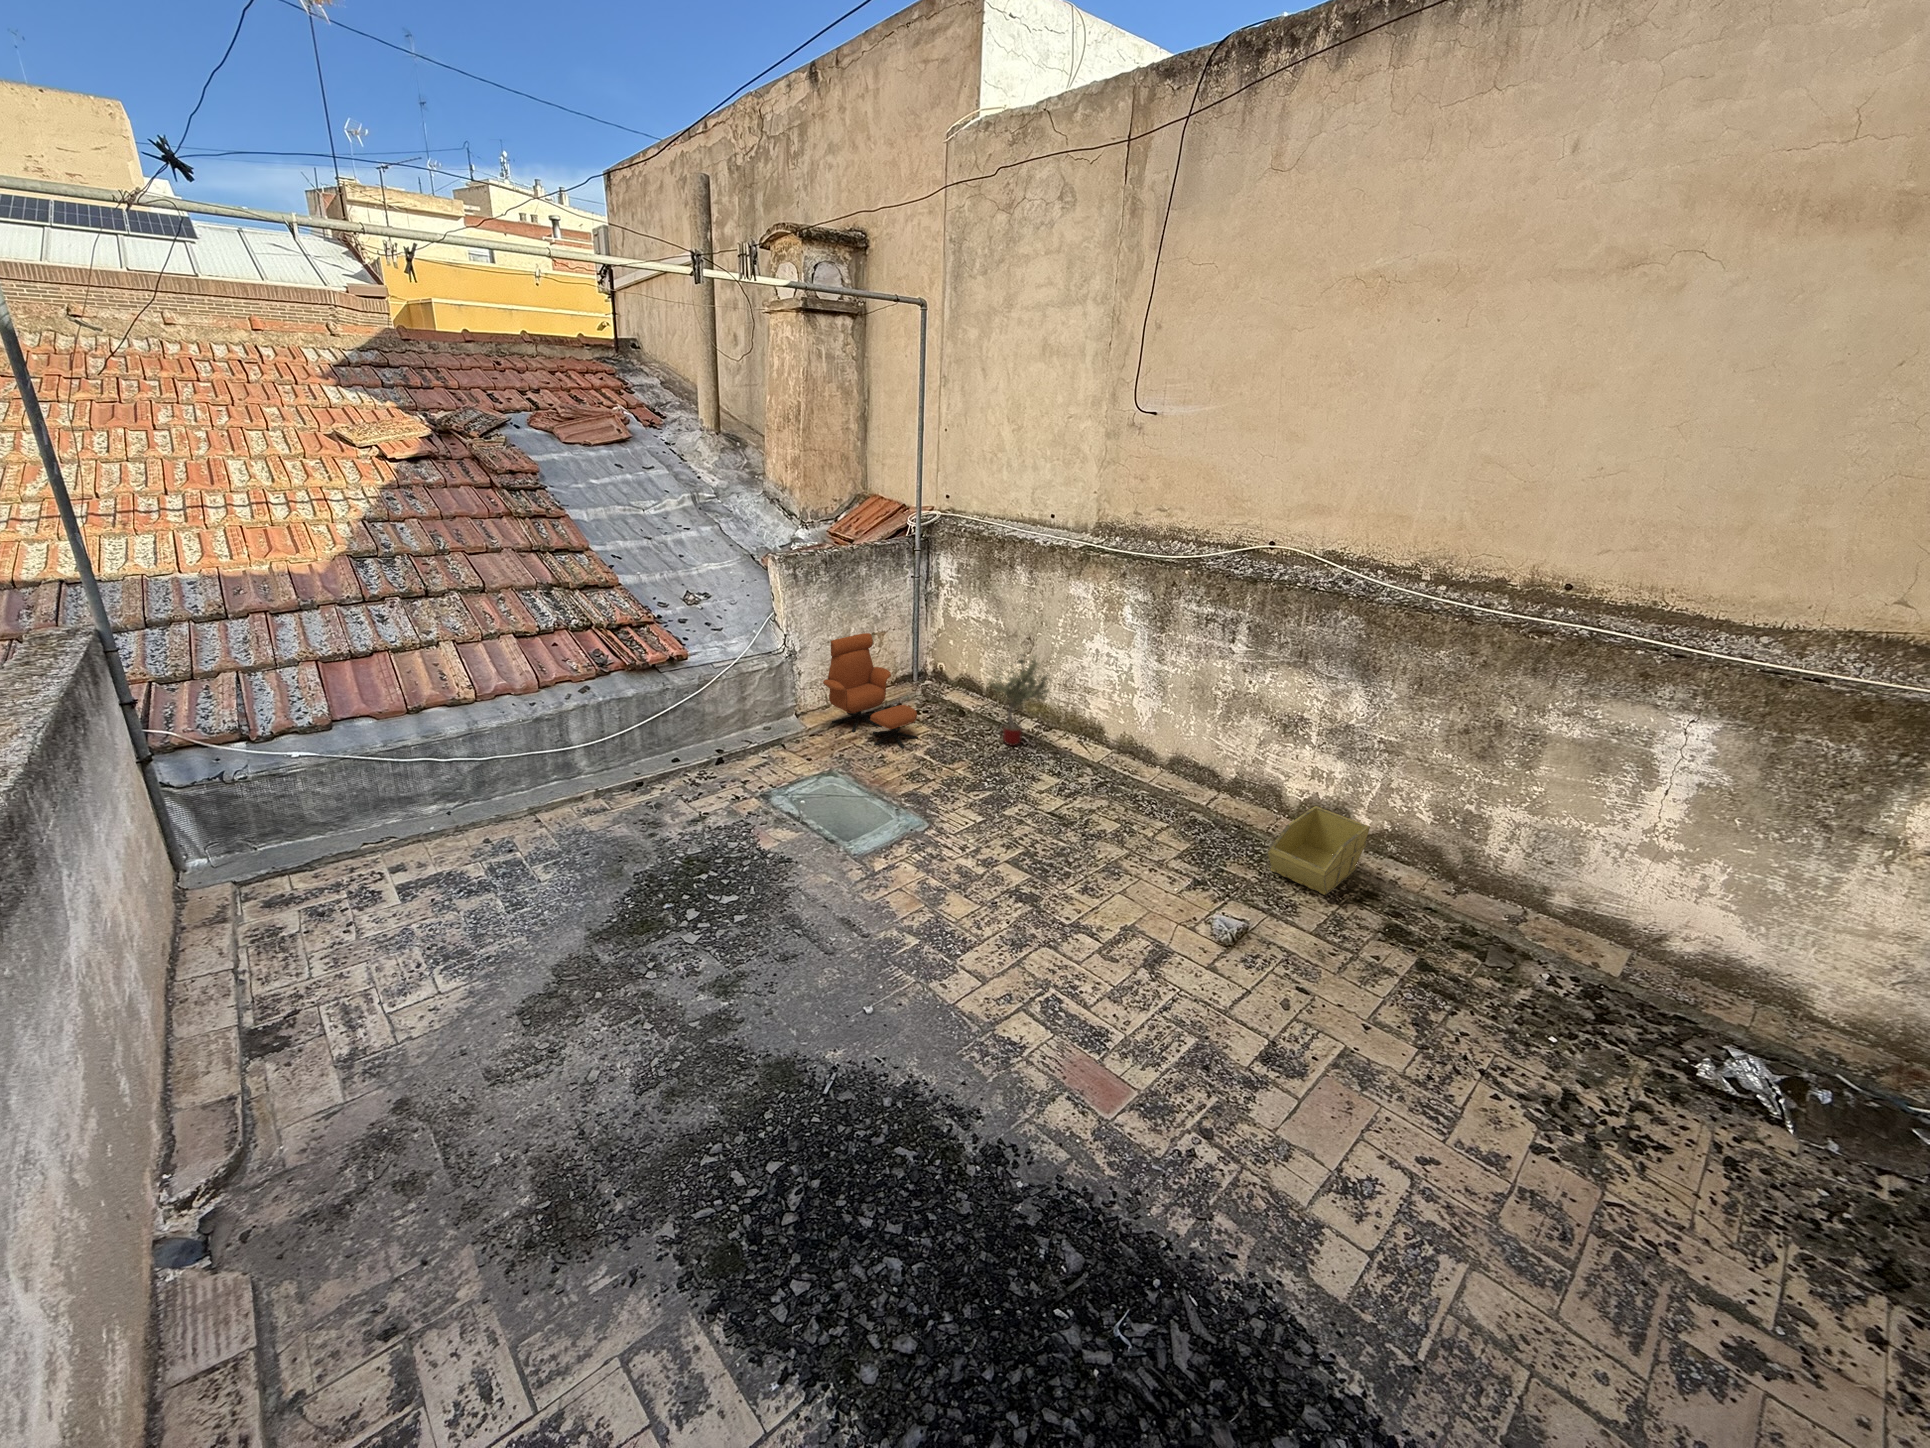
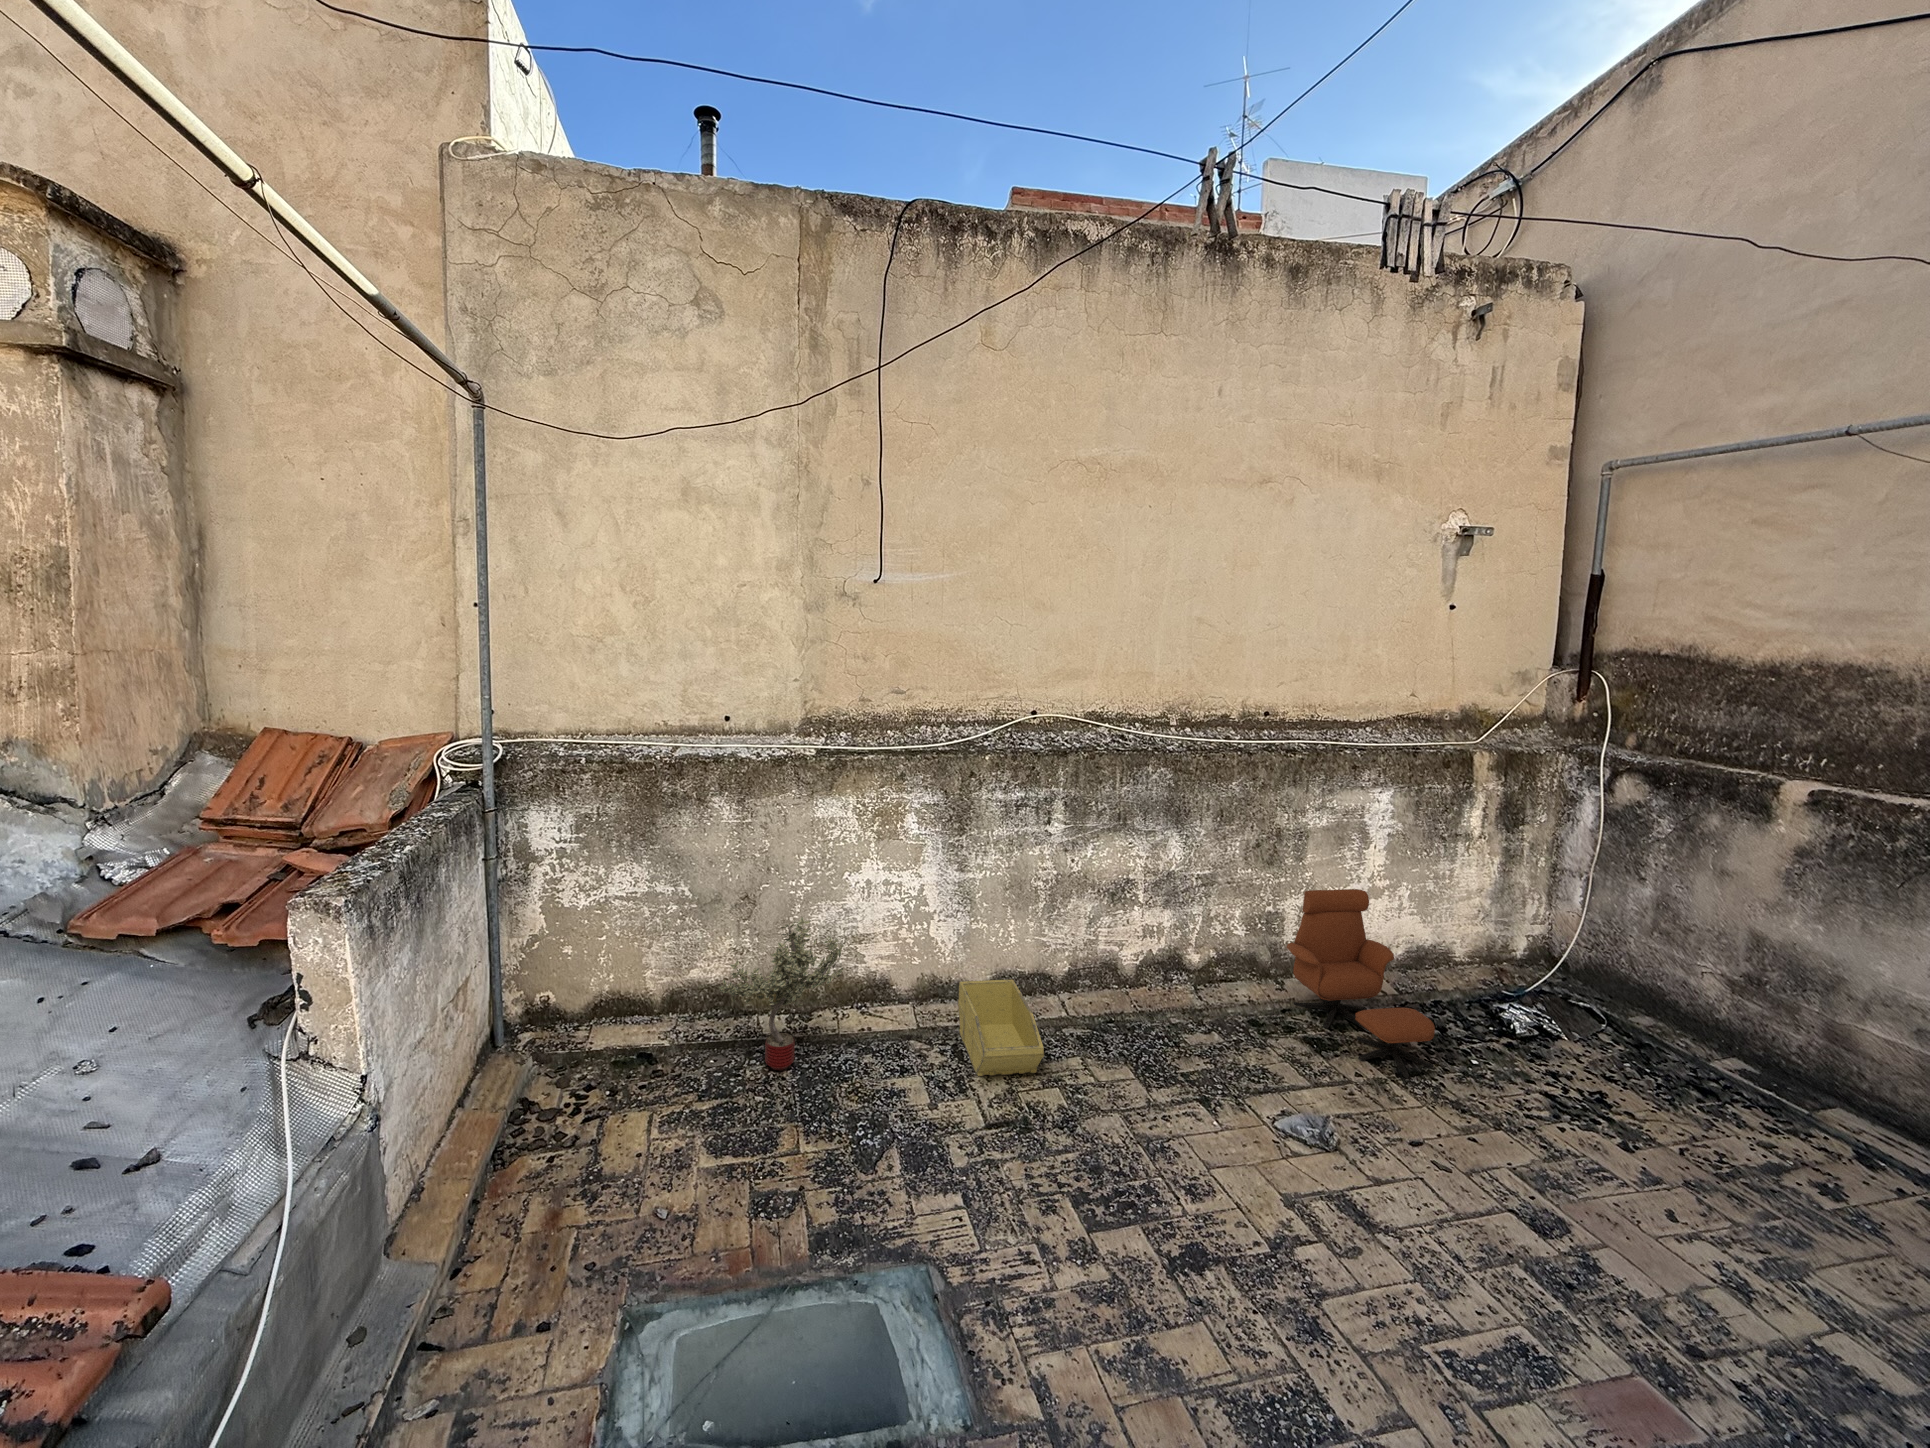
lounge chair: present [823,633,918,748] -> present [1287,889,1435,1078]
storage bin: present [1267,806,1370,895] -> present [958,979,1044,1076]

